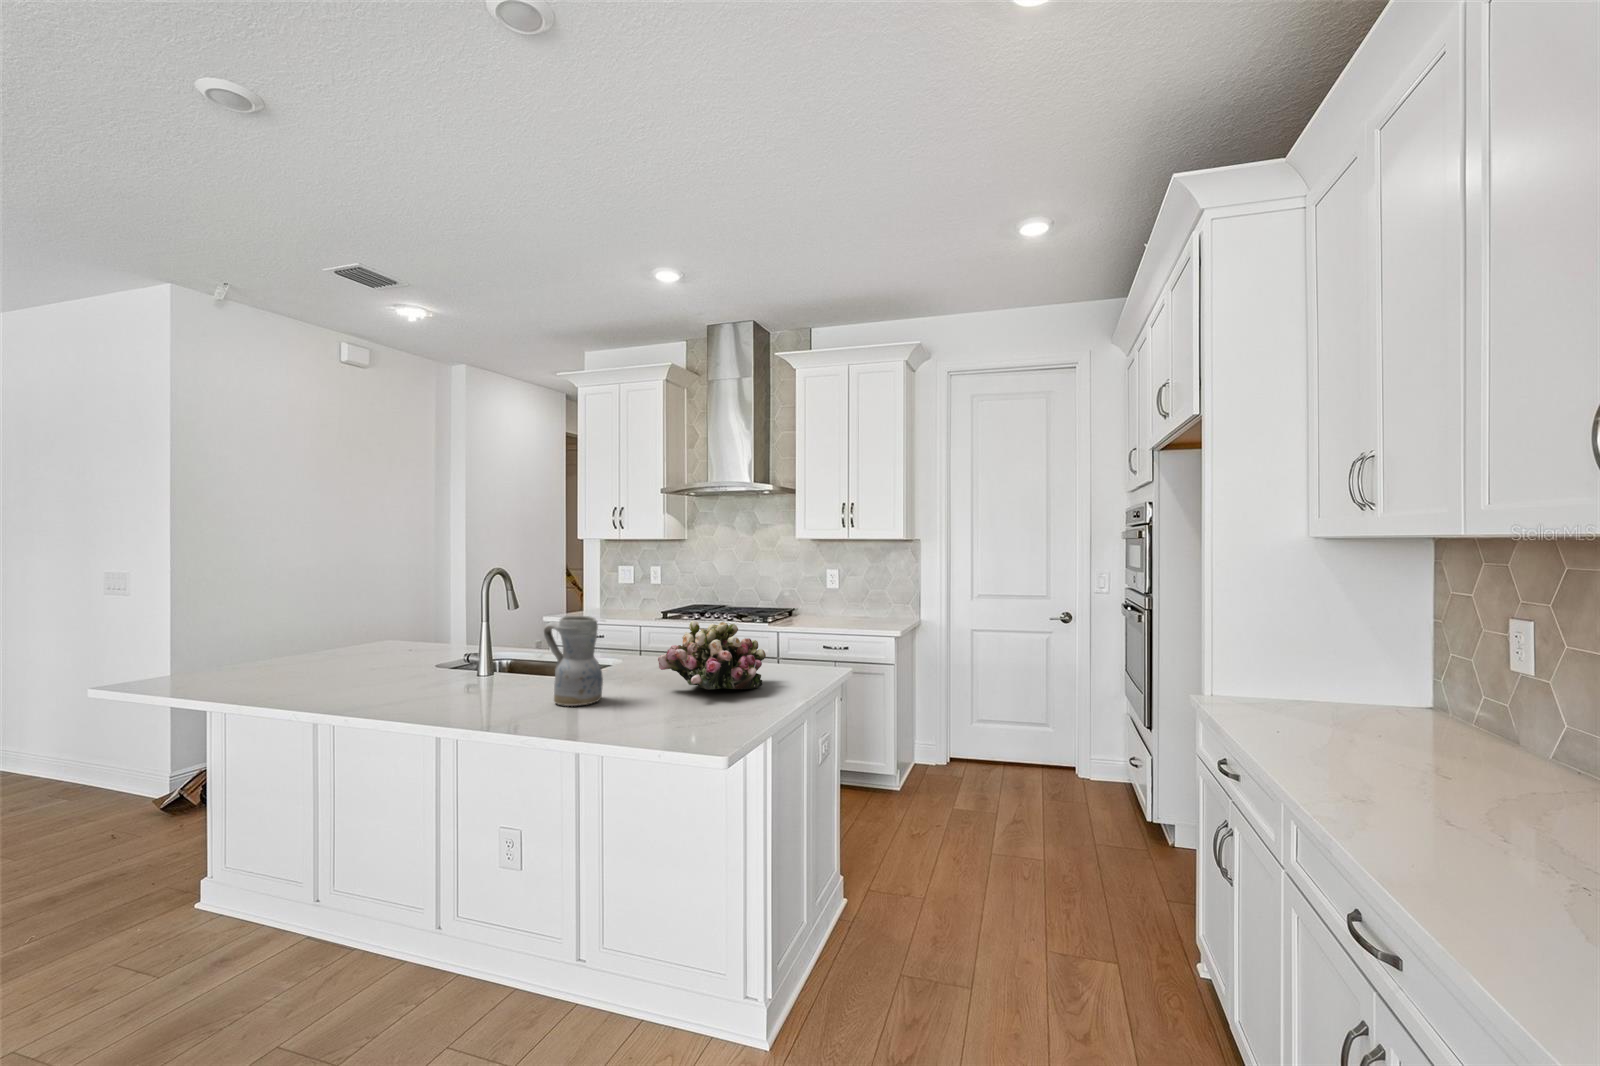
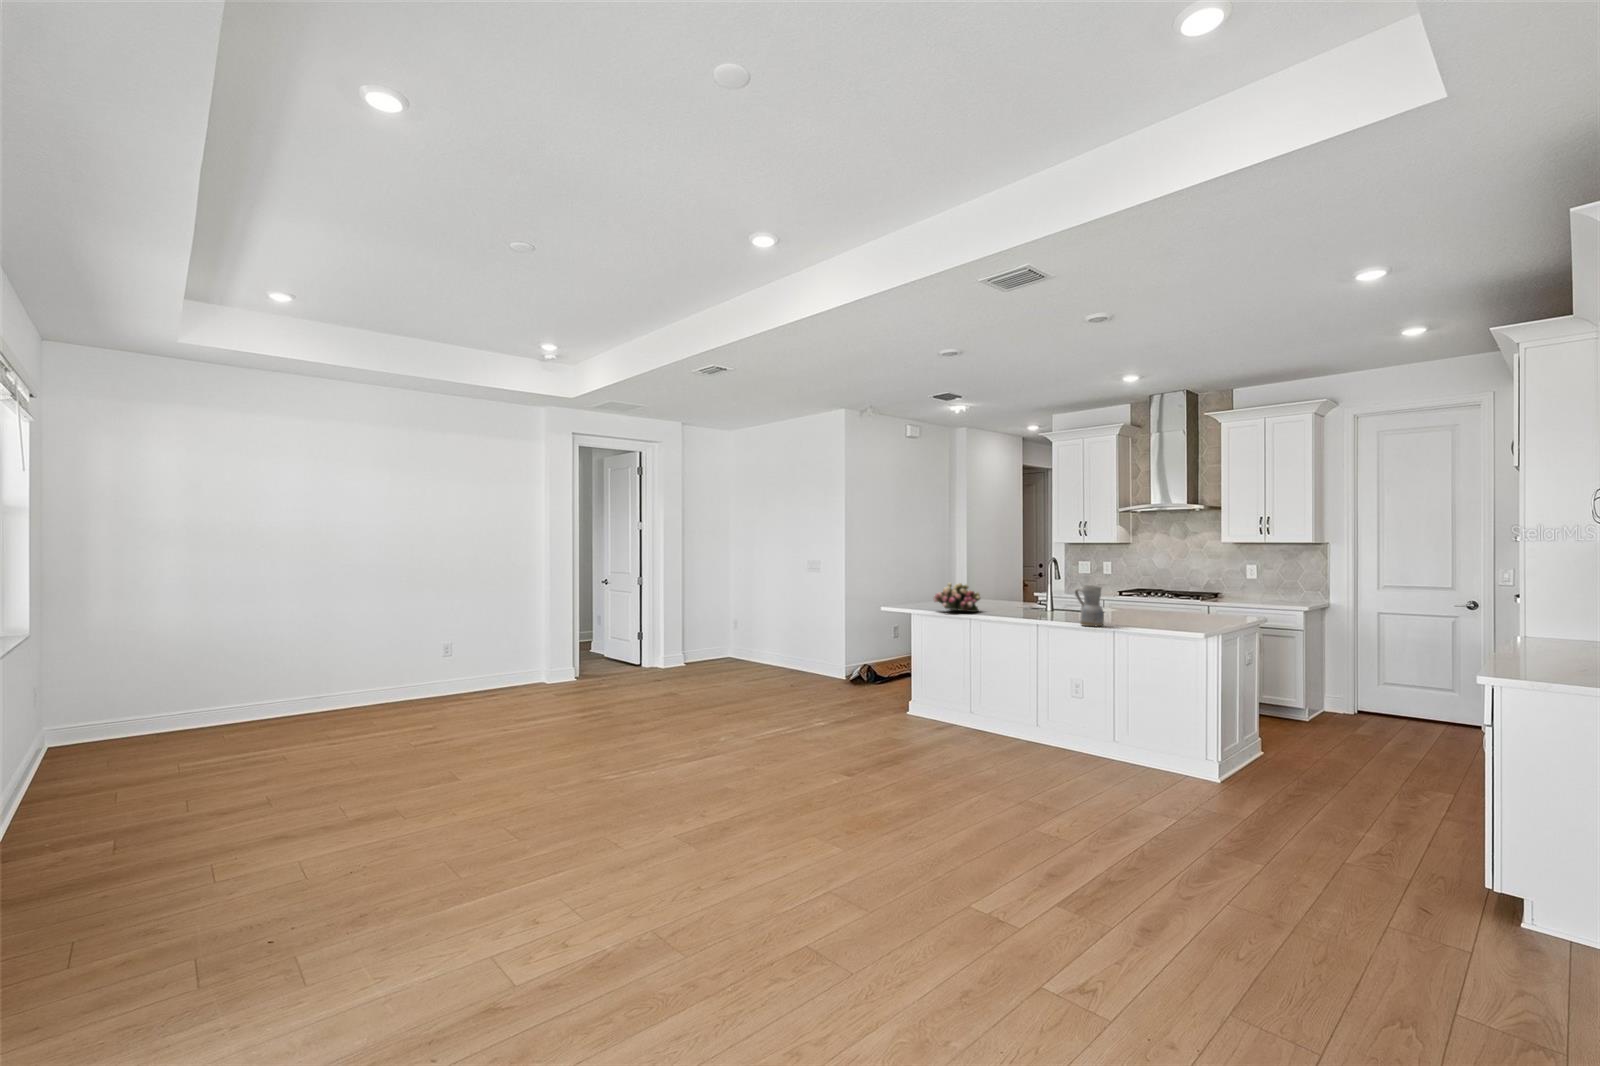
flower arrangement: present [658,621,766,689] -> present [933,583,980,612]

